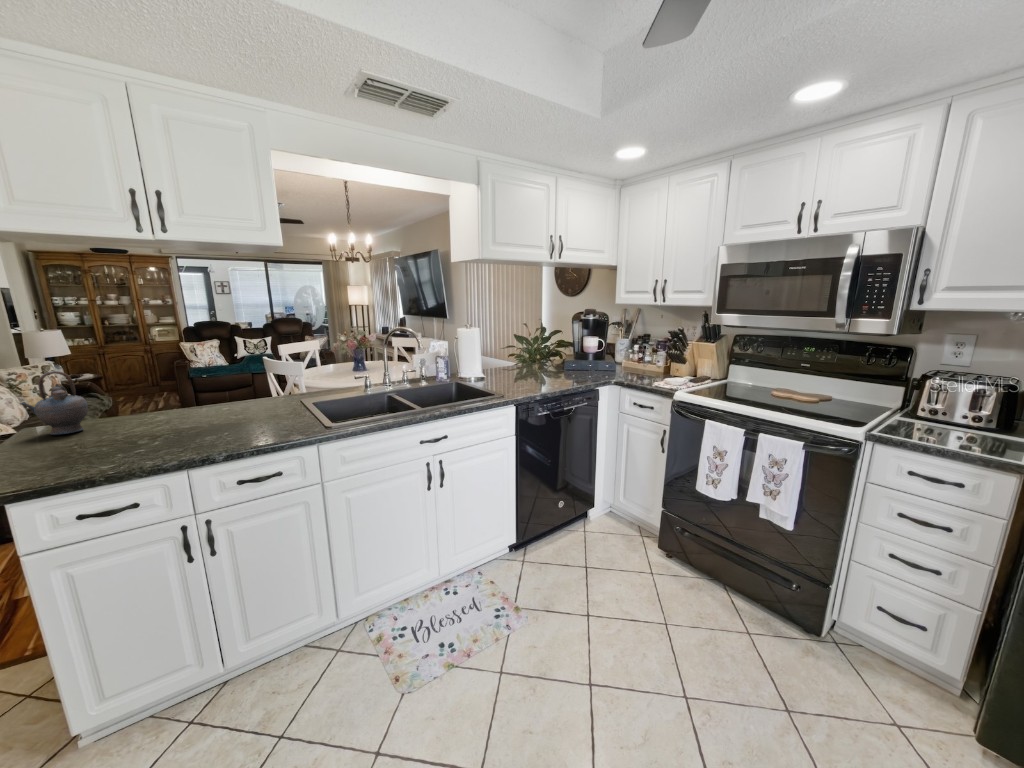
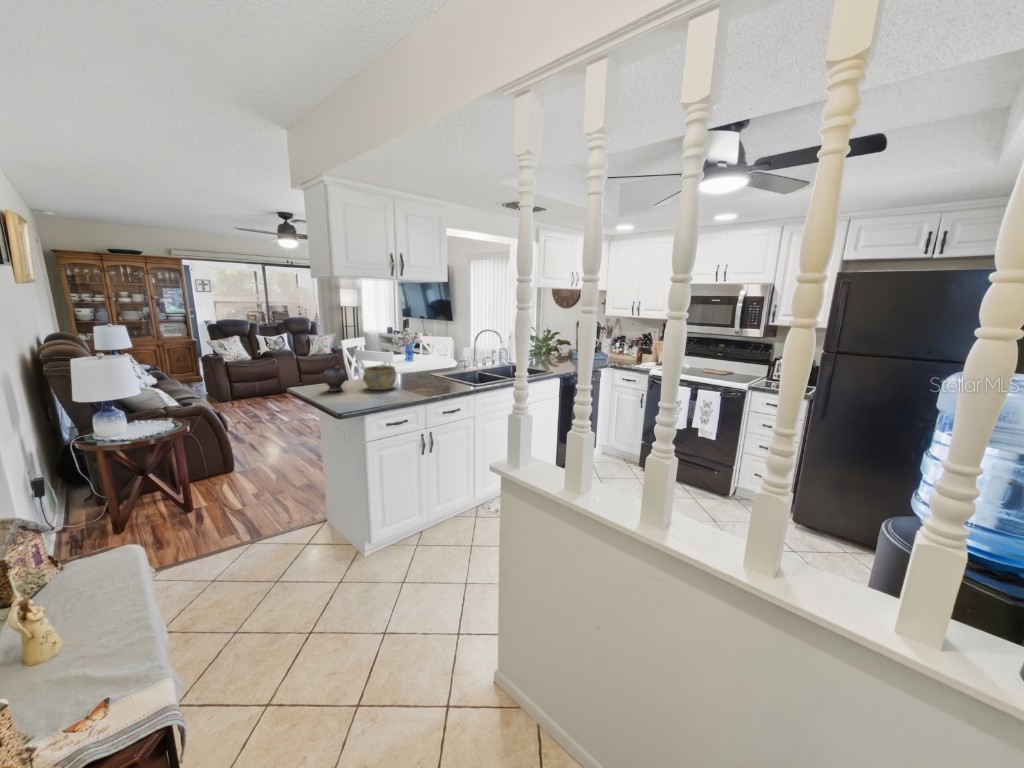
ceramic bowl: none [110,387,184,433] -> present [363,365,397,390]

